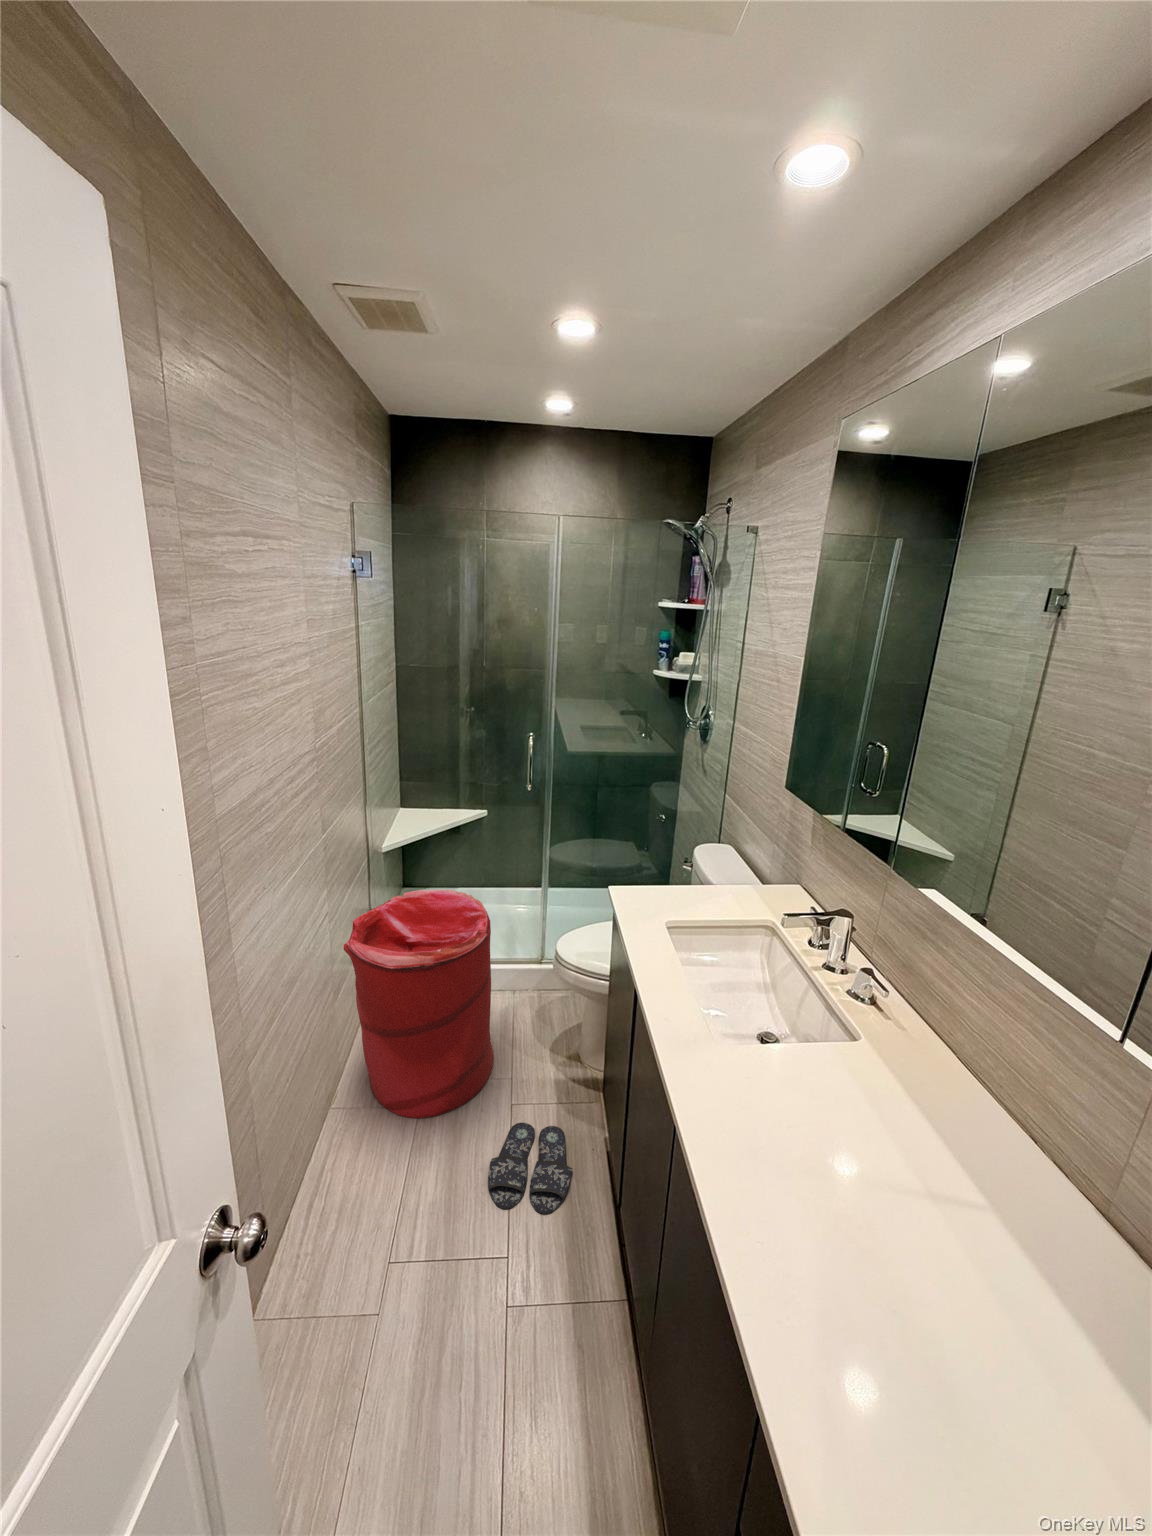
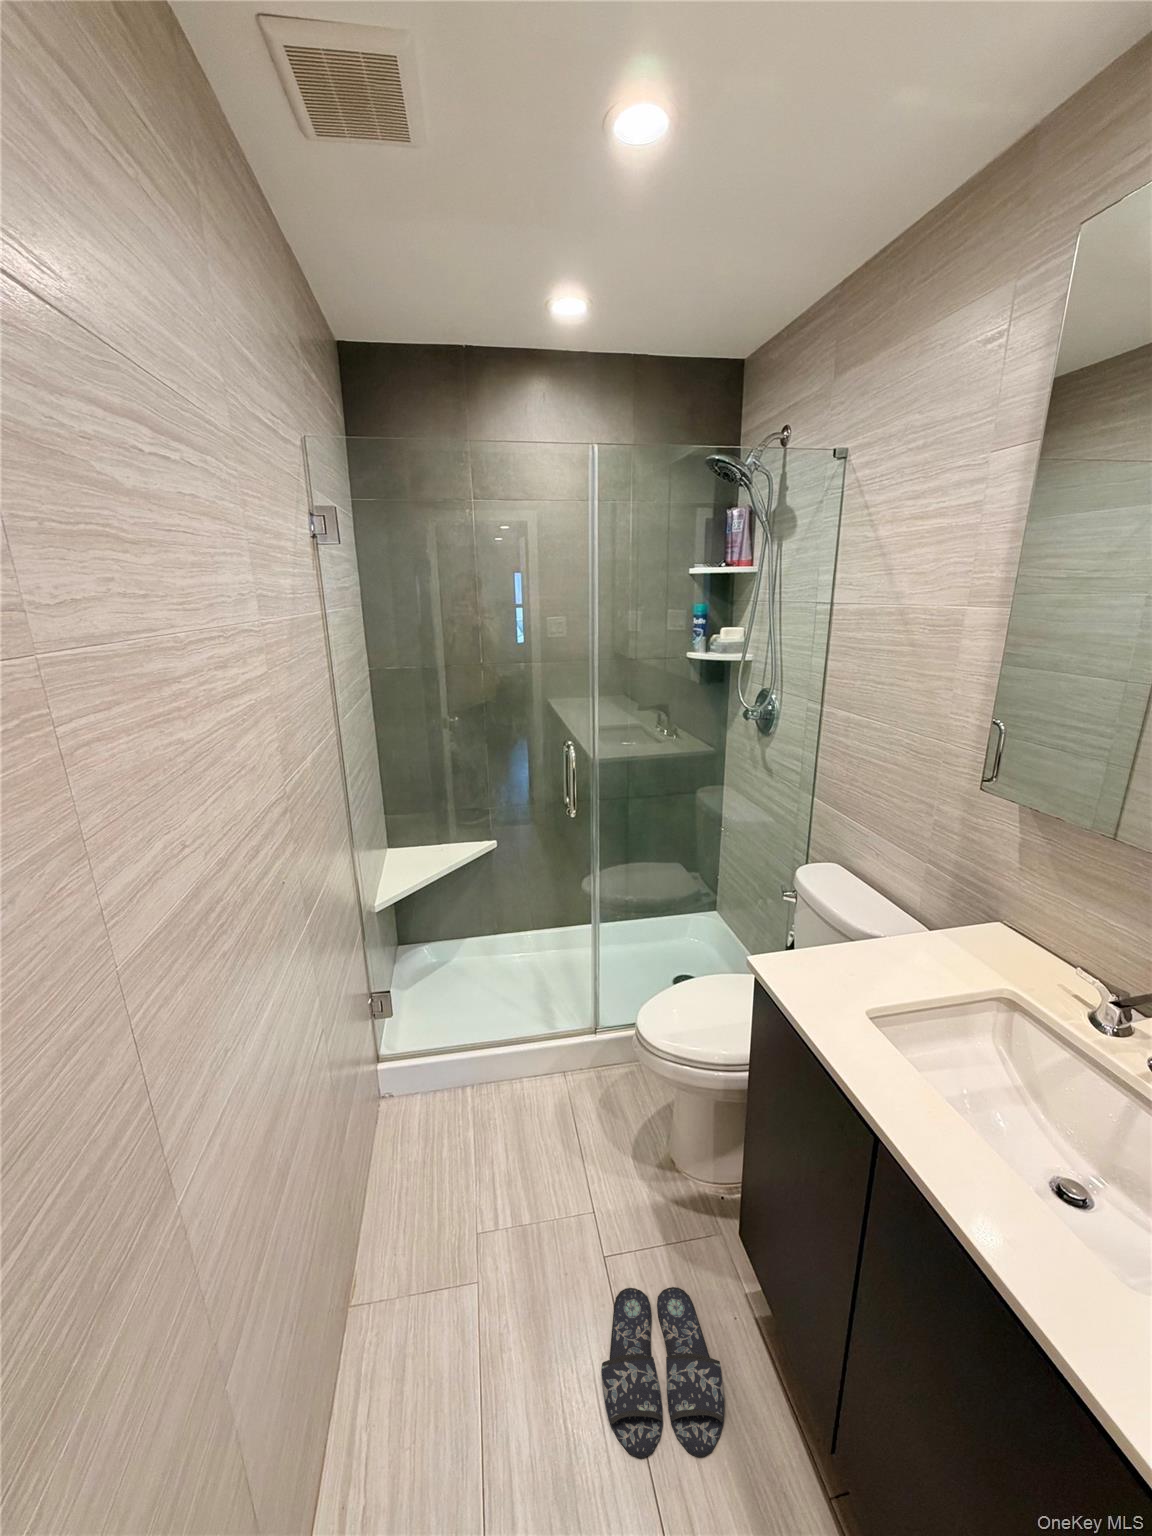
laundry hamper: present [344,890,494,1118] -> none [351,964,565,1305]

